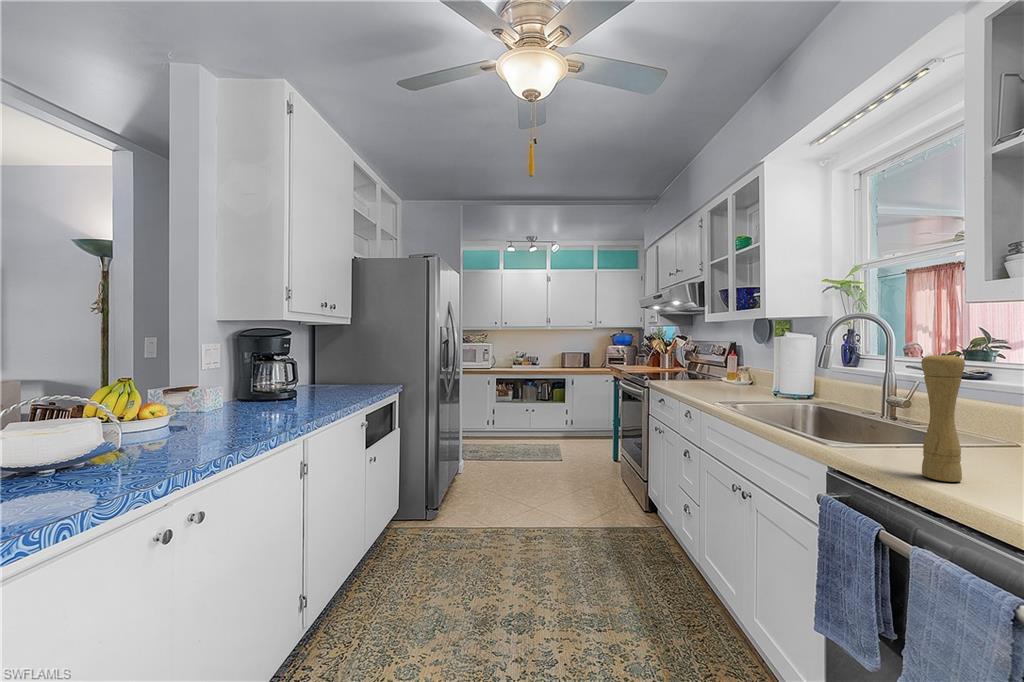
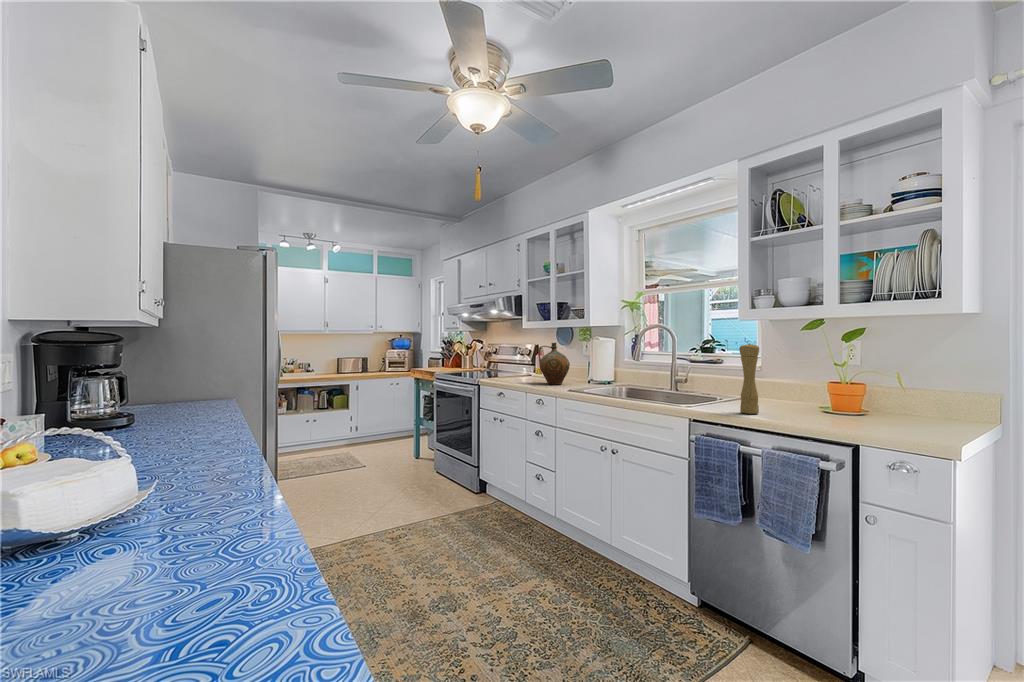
ceramic jug: none [708,342,751,396] -> present [539,343,570,385]

